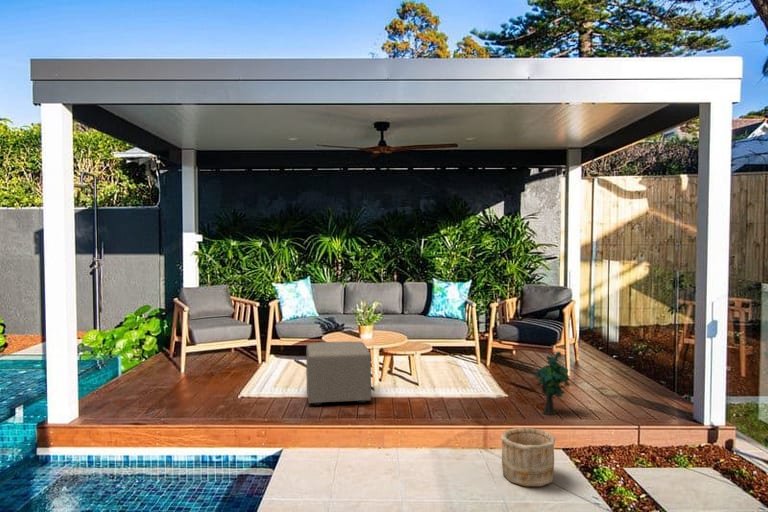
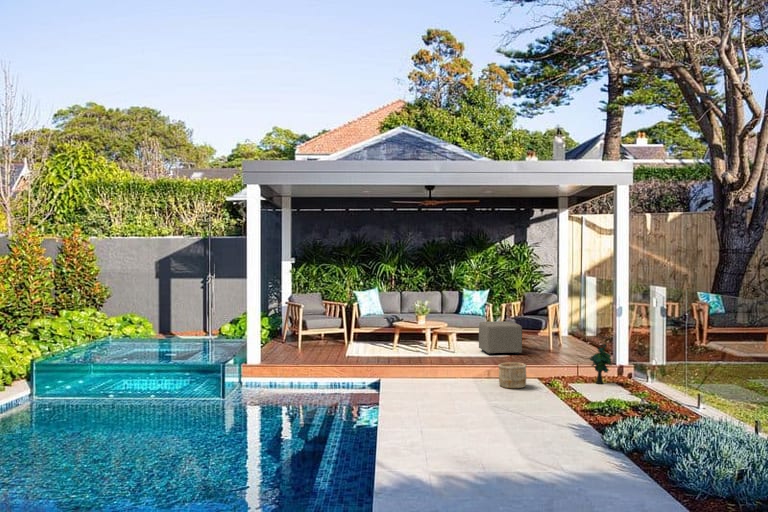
ottoman: present [306,341,371,405] -> present [479,321,522,355]
decorative plant: present [533,352,569,415] -> present [589,344,612,384]

